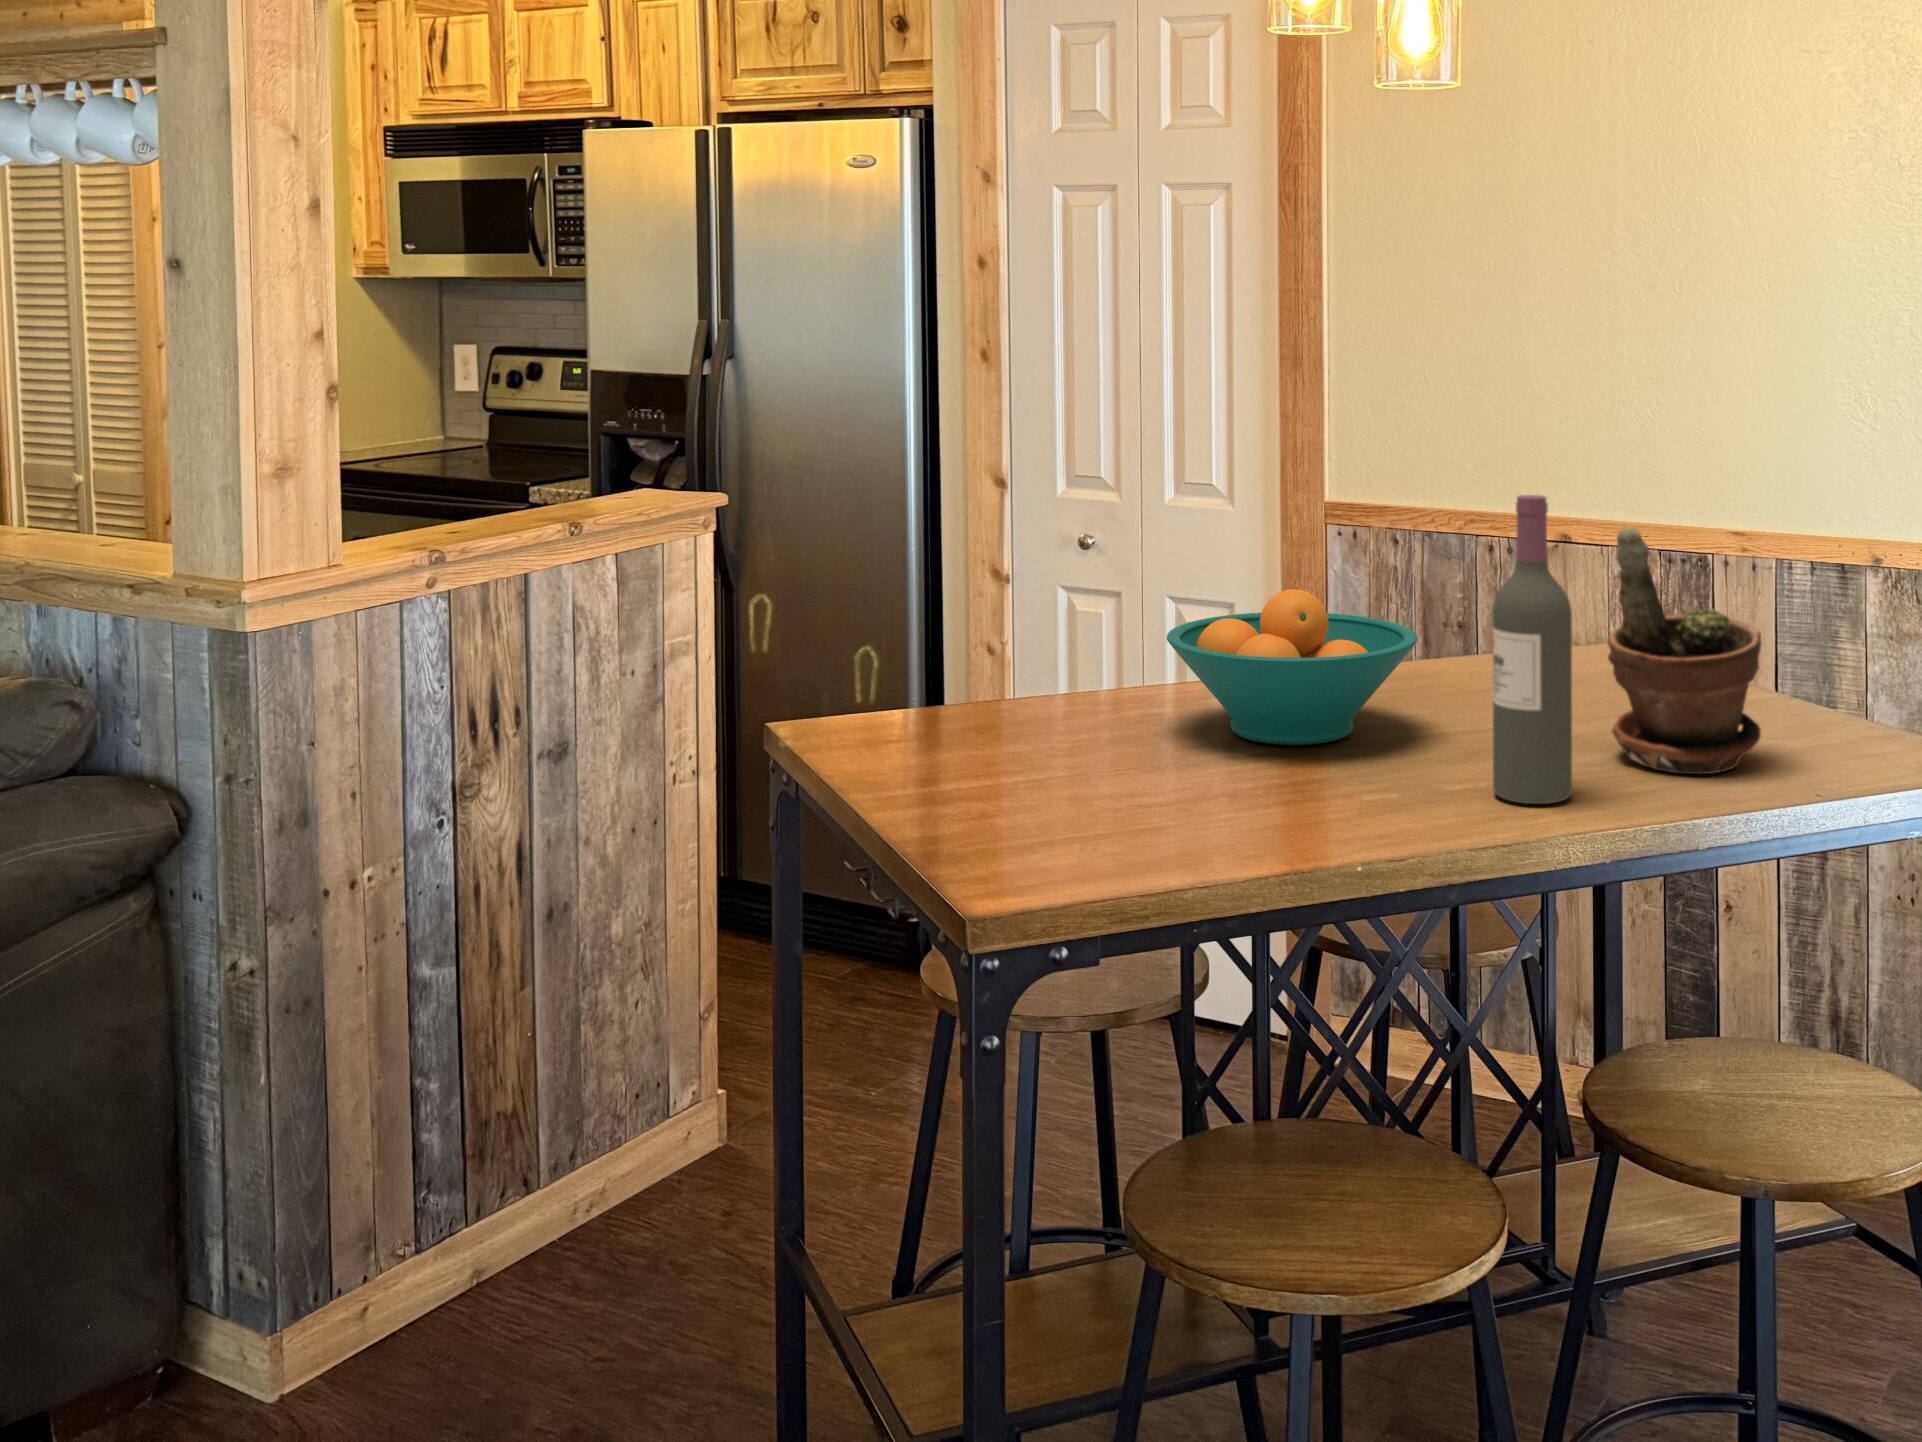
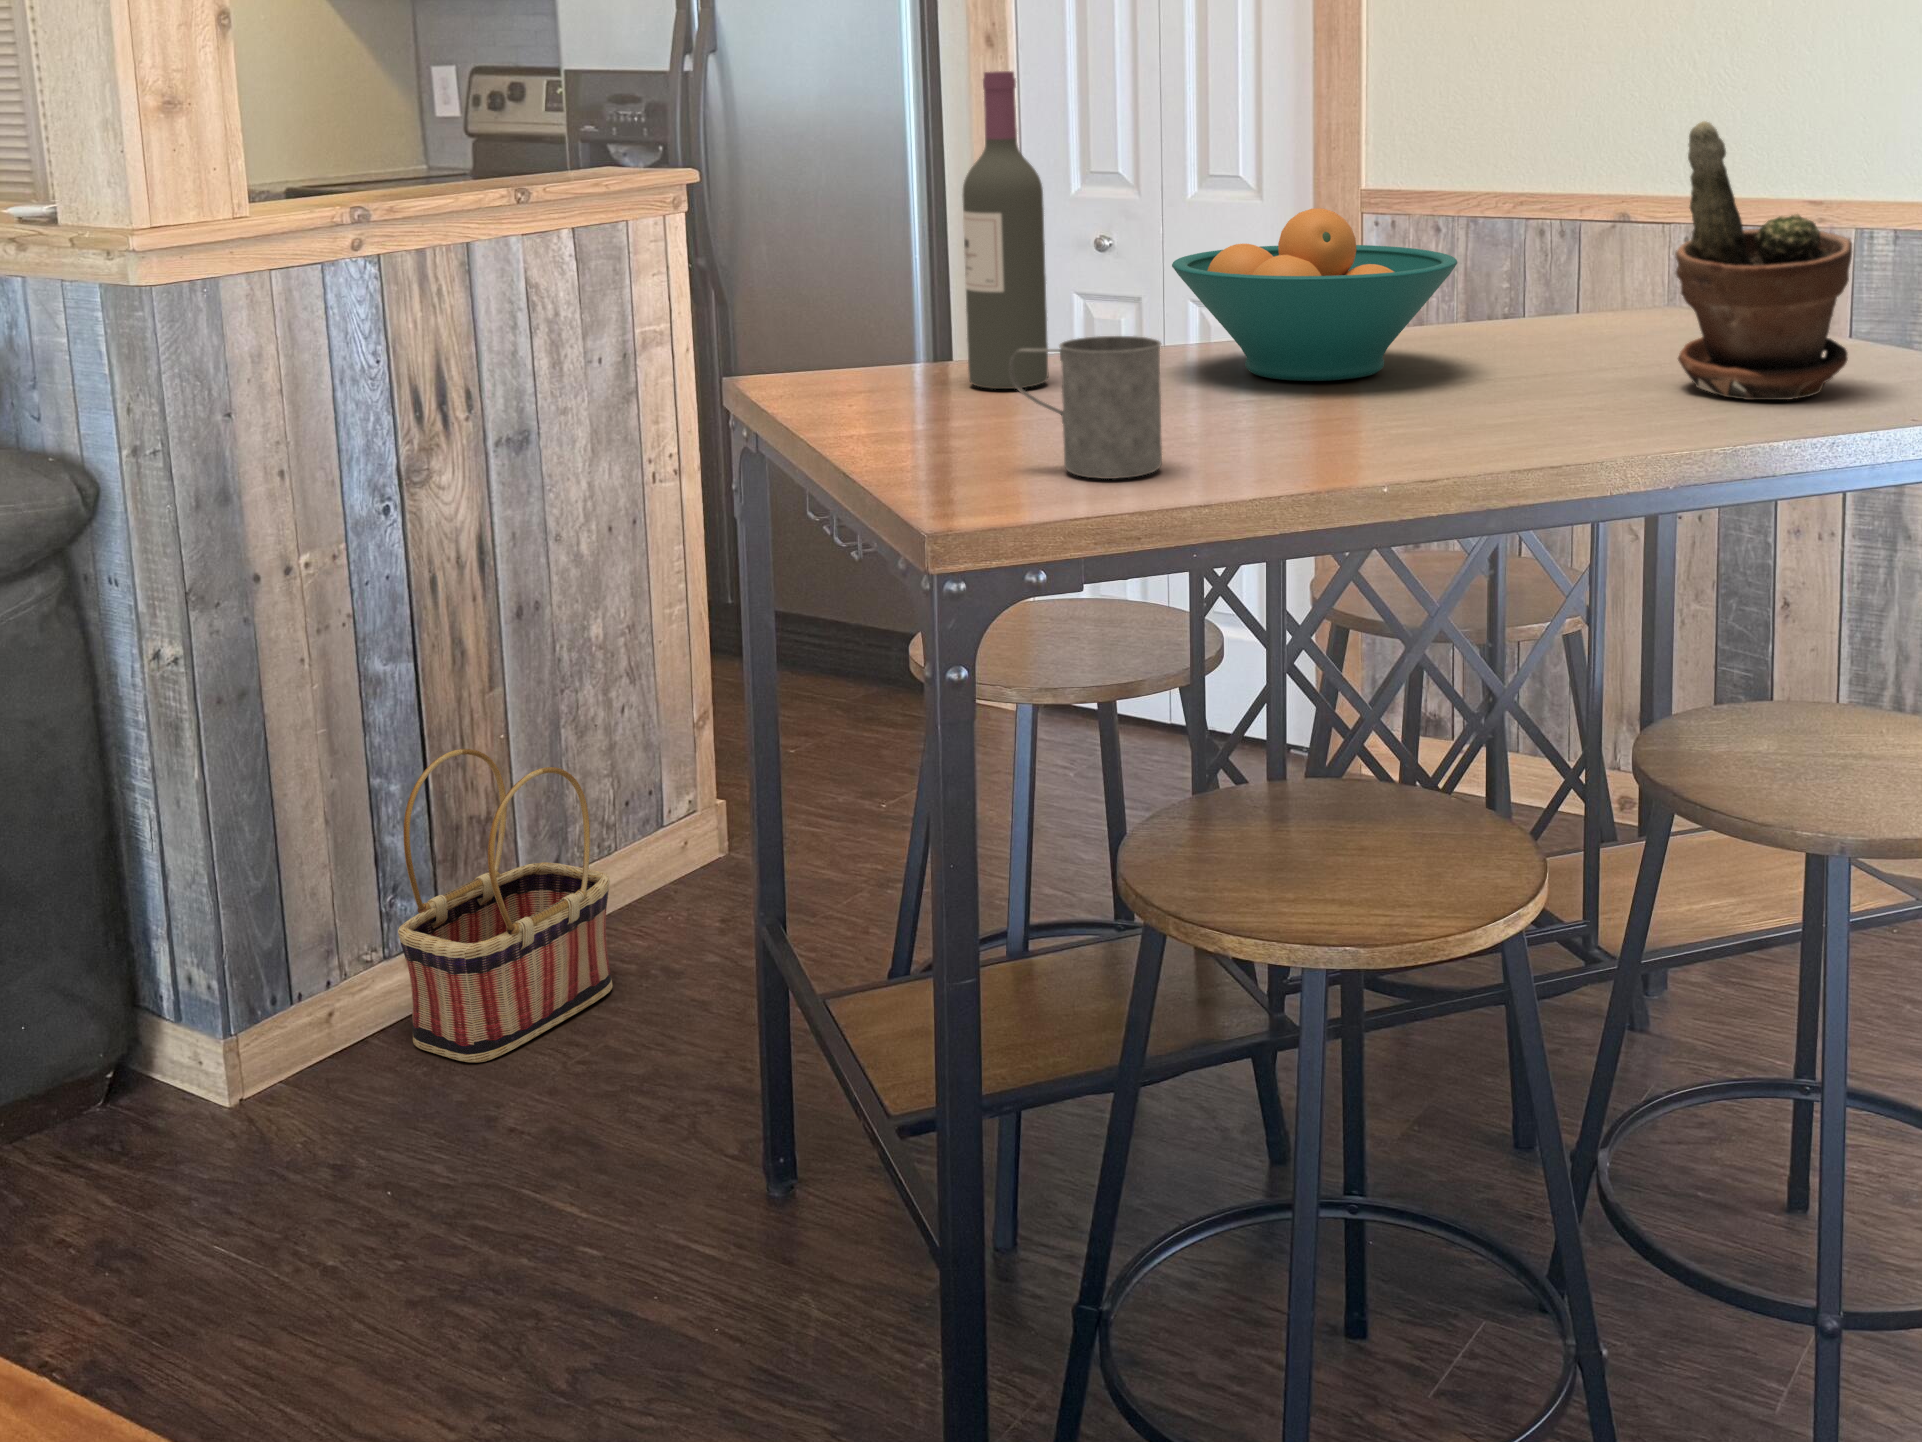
wine bottle: present [1493,495,1572,804] -> present [962,71,1048,389]
mug: none [1035,733,1166,863] -> present [1009,336,1162,479]
basket: none [434,1048,628,1358] -> present [398,749,612,1062]

